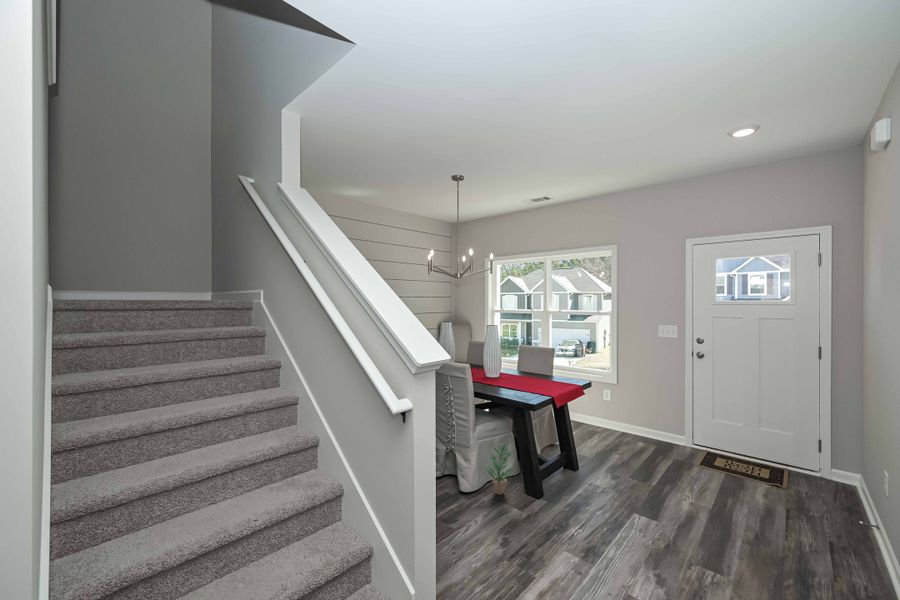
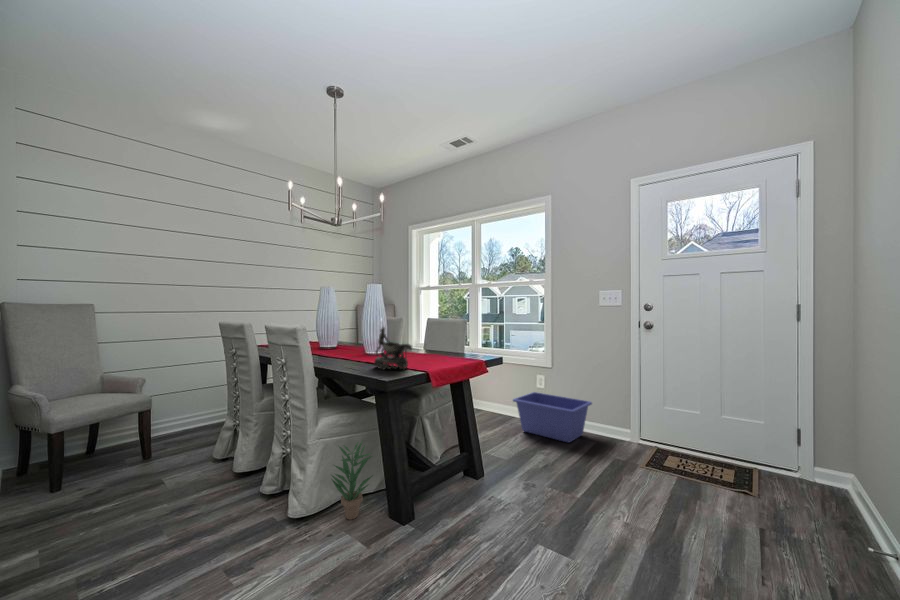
decorative bowl: none [507,363,539,395] -> present [374,327,412,369]
storage bin: none [587,404,653,445] -> present [513,392,592,442]

